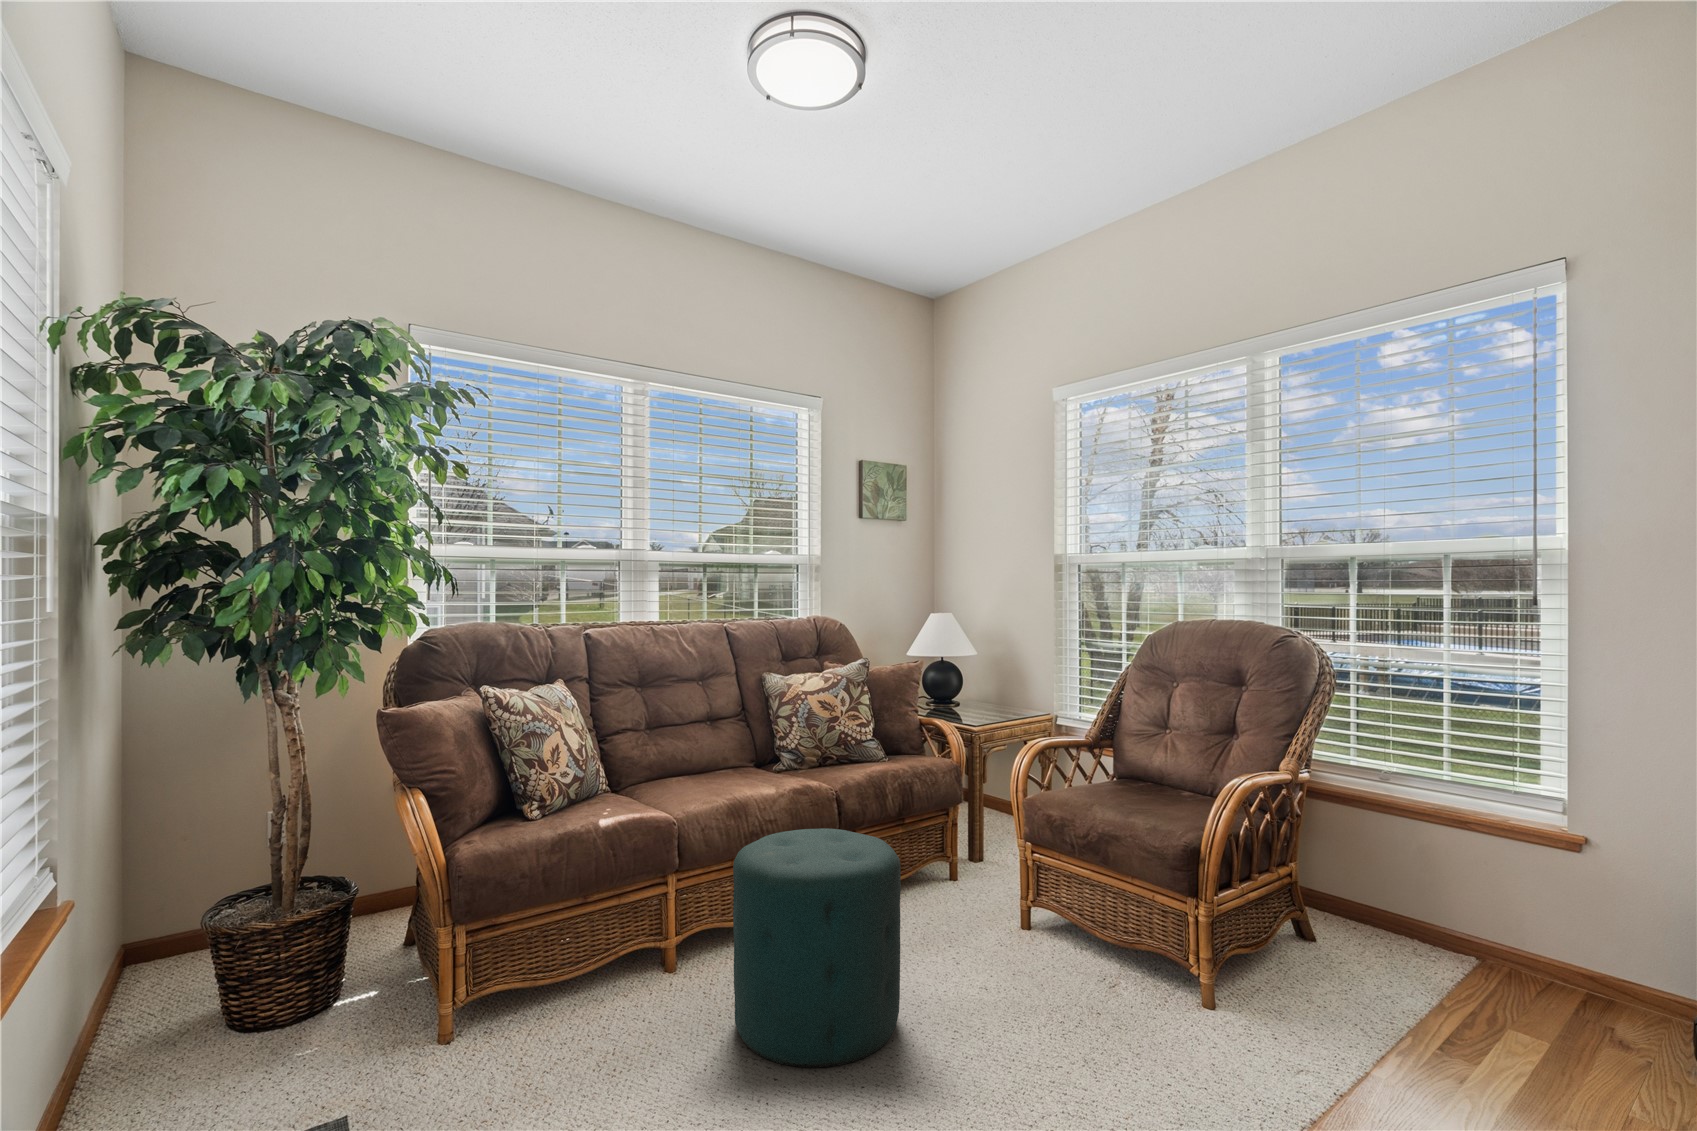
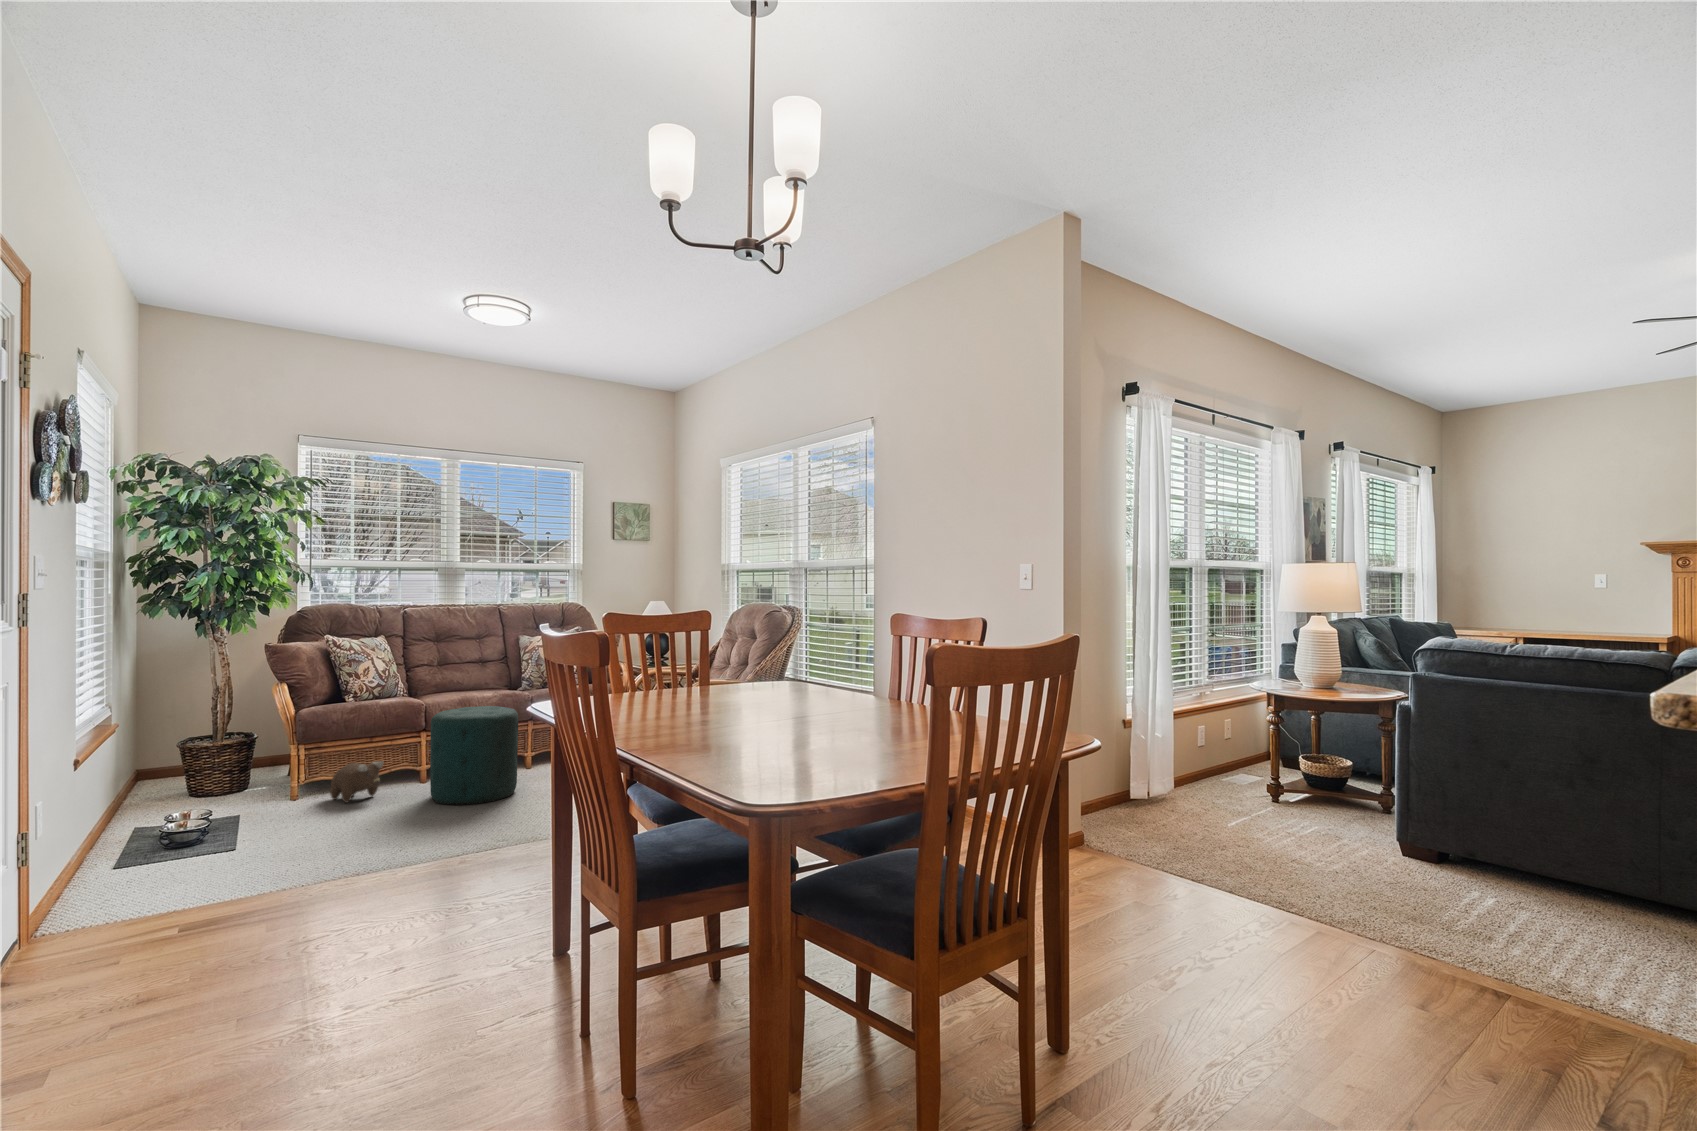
plush toy: none [529,962,639,1062] -> present [330,761,384,803]

